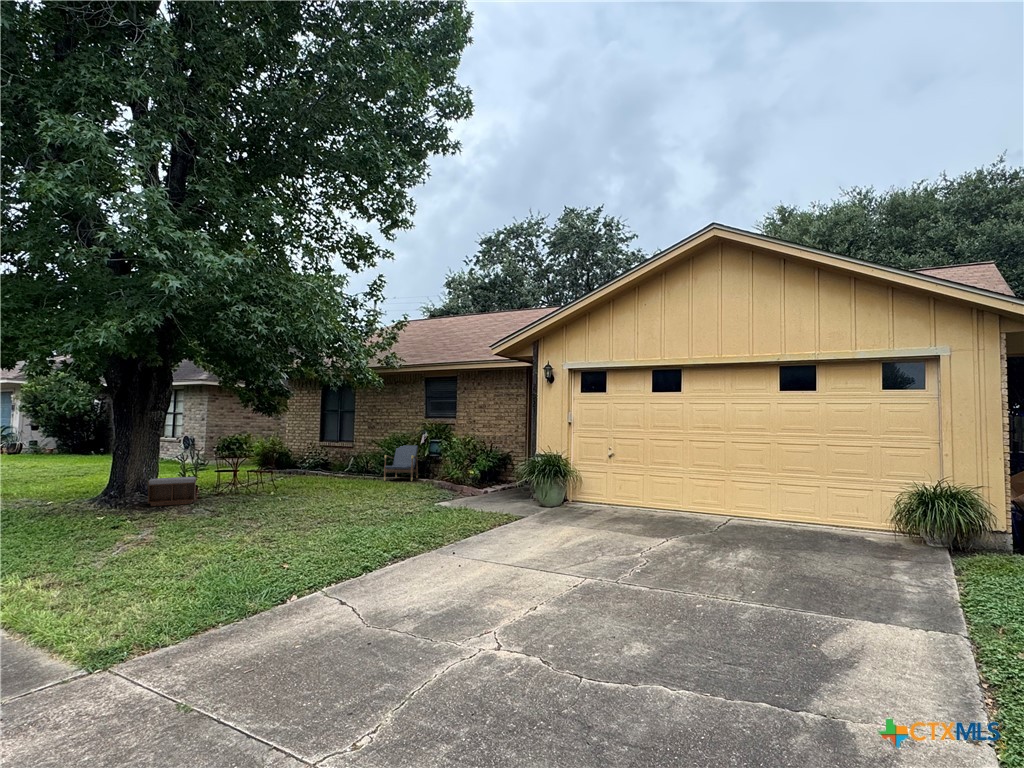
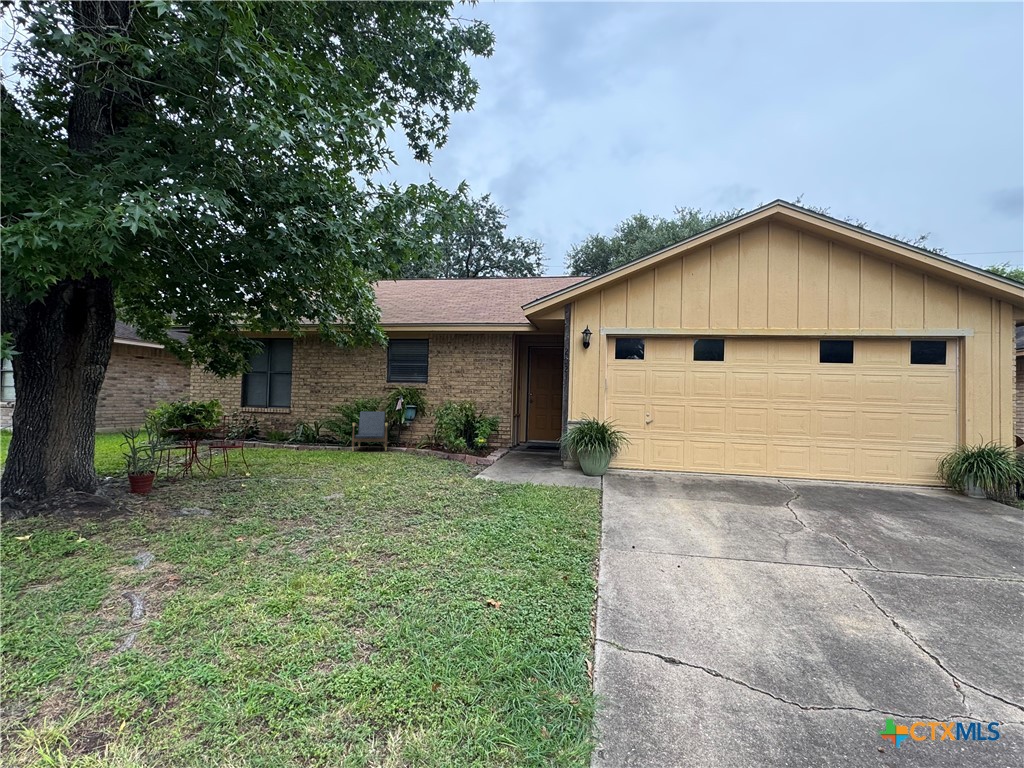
bench: present [147,477,196,506] -> none [33,462,126,514]

